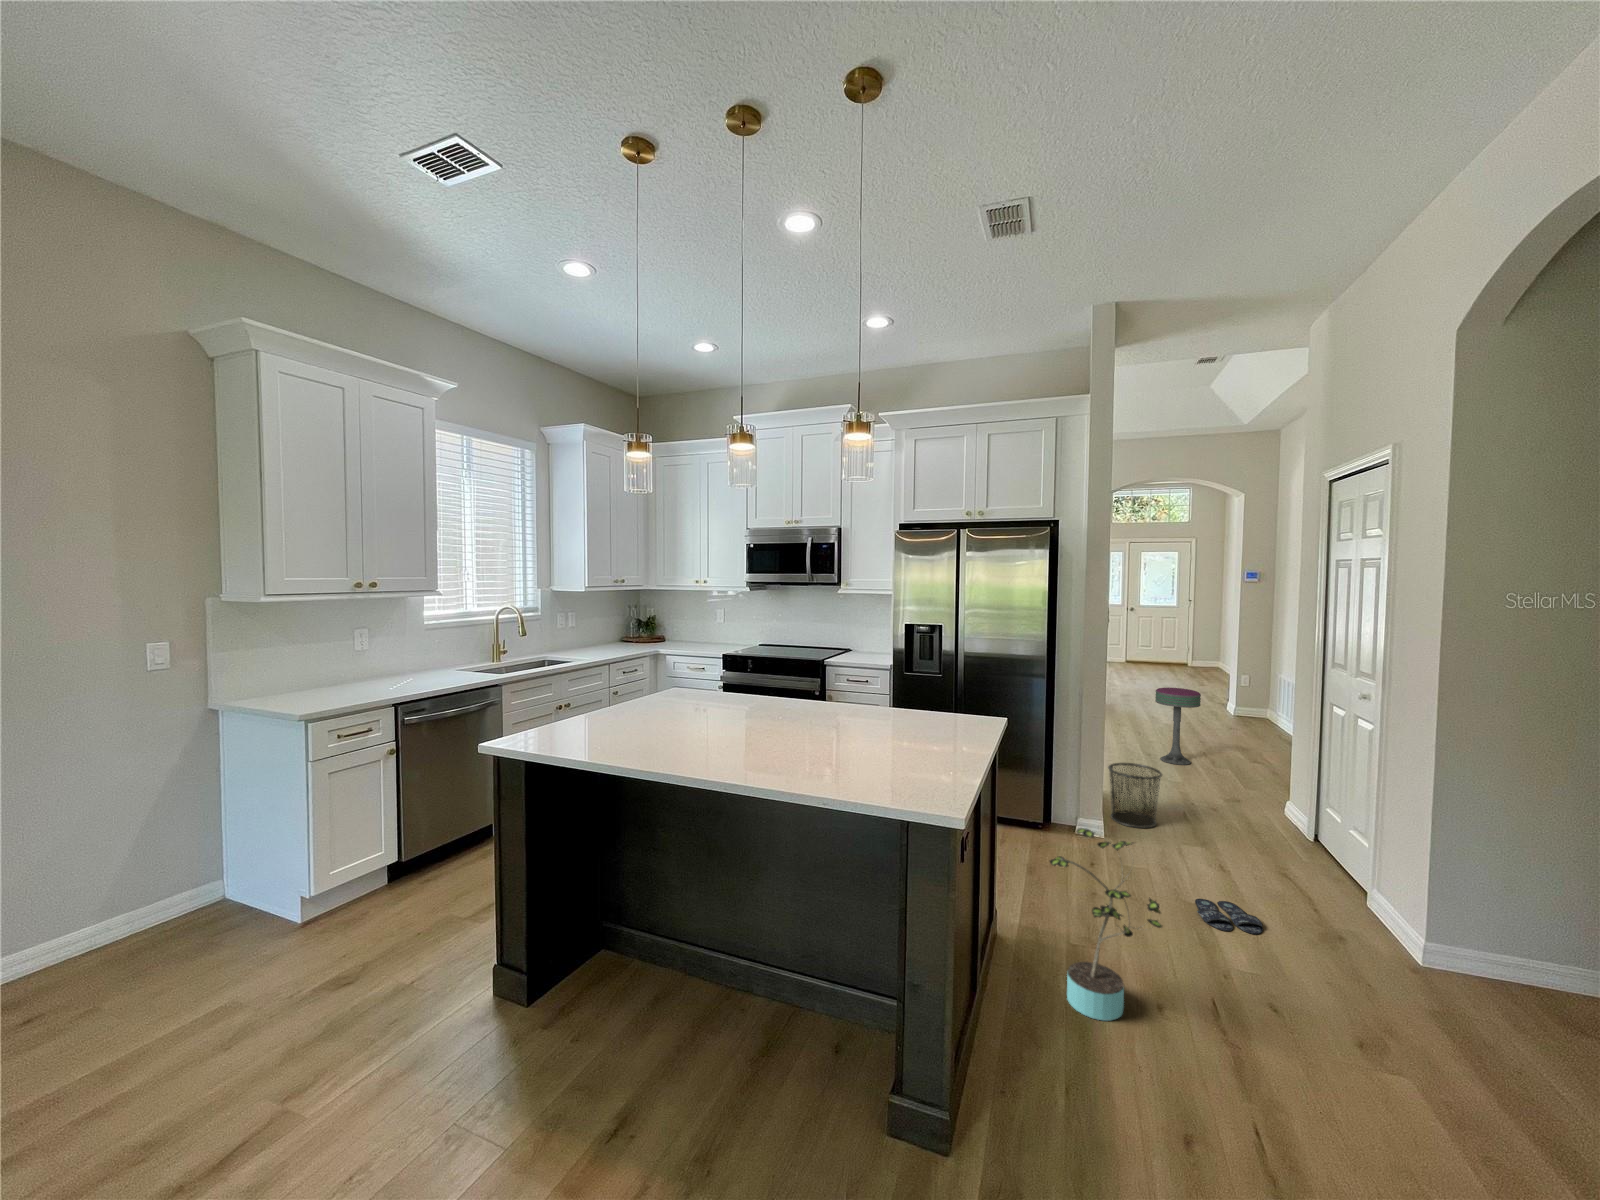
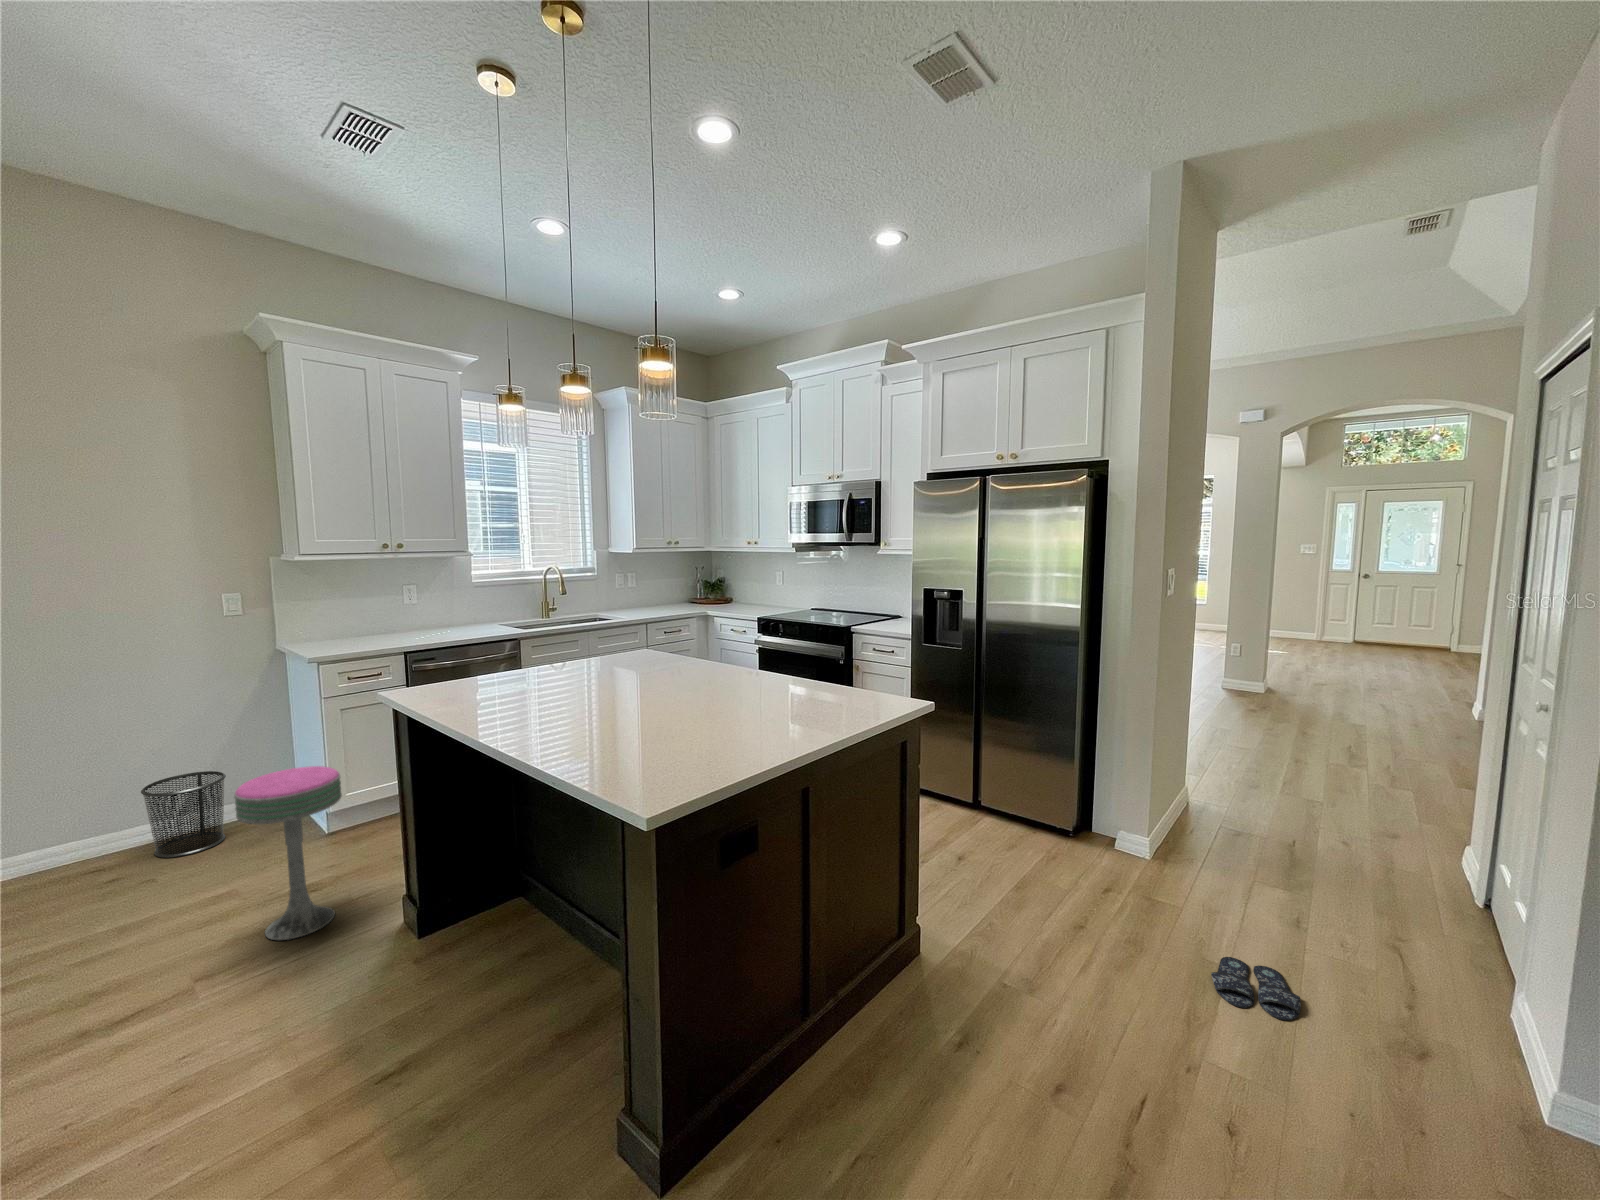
bar stool: present [1155,688,1201,765] -> present [234,766,342,940]
waste bin: present [1108,763,1162,828] -> present [141,771,226,858]
potted plant: present [1050,828,1162,1021] -> none [917,845,1046,1087]

